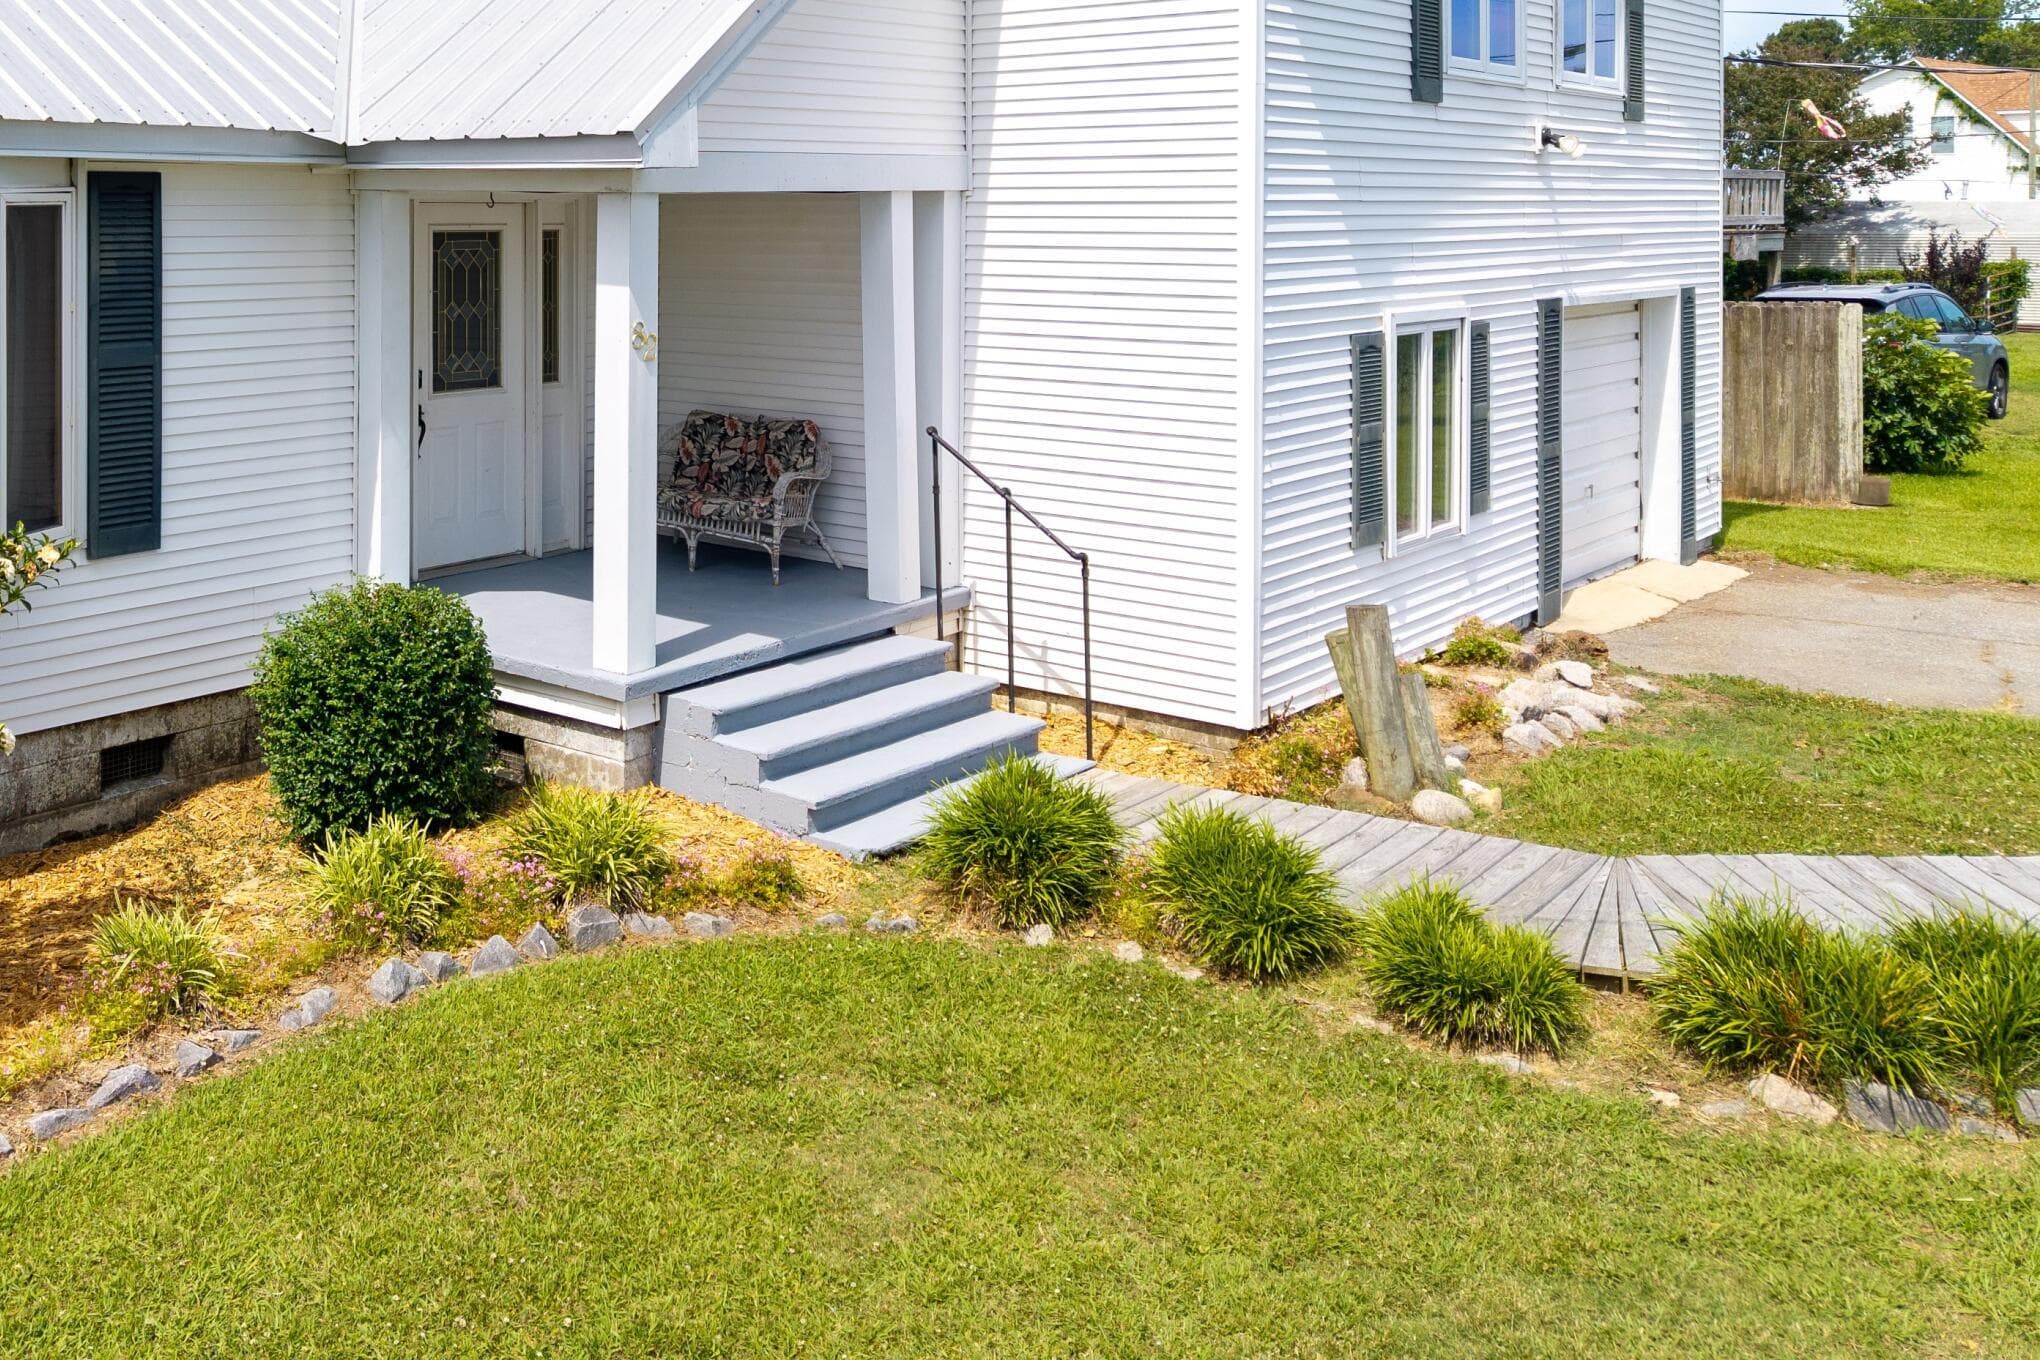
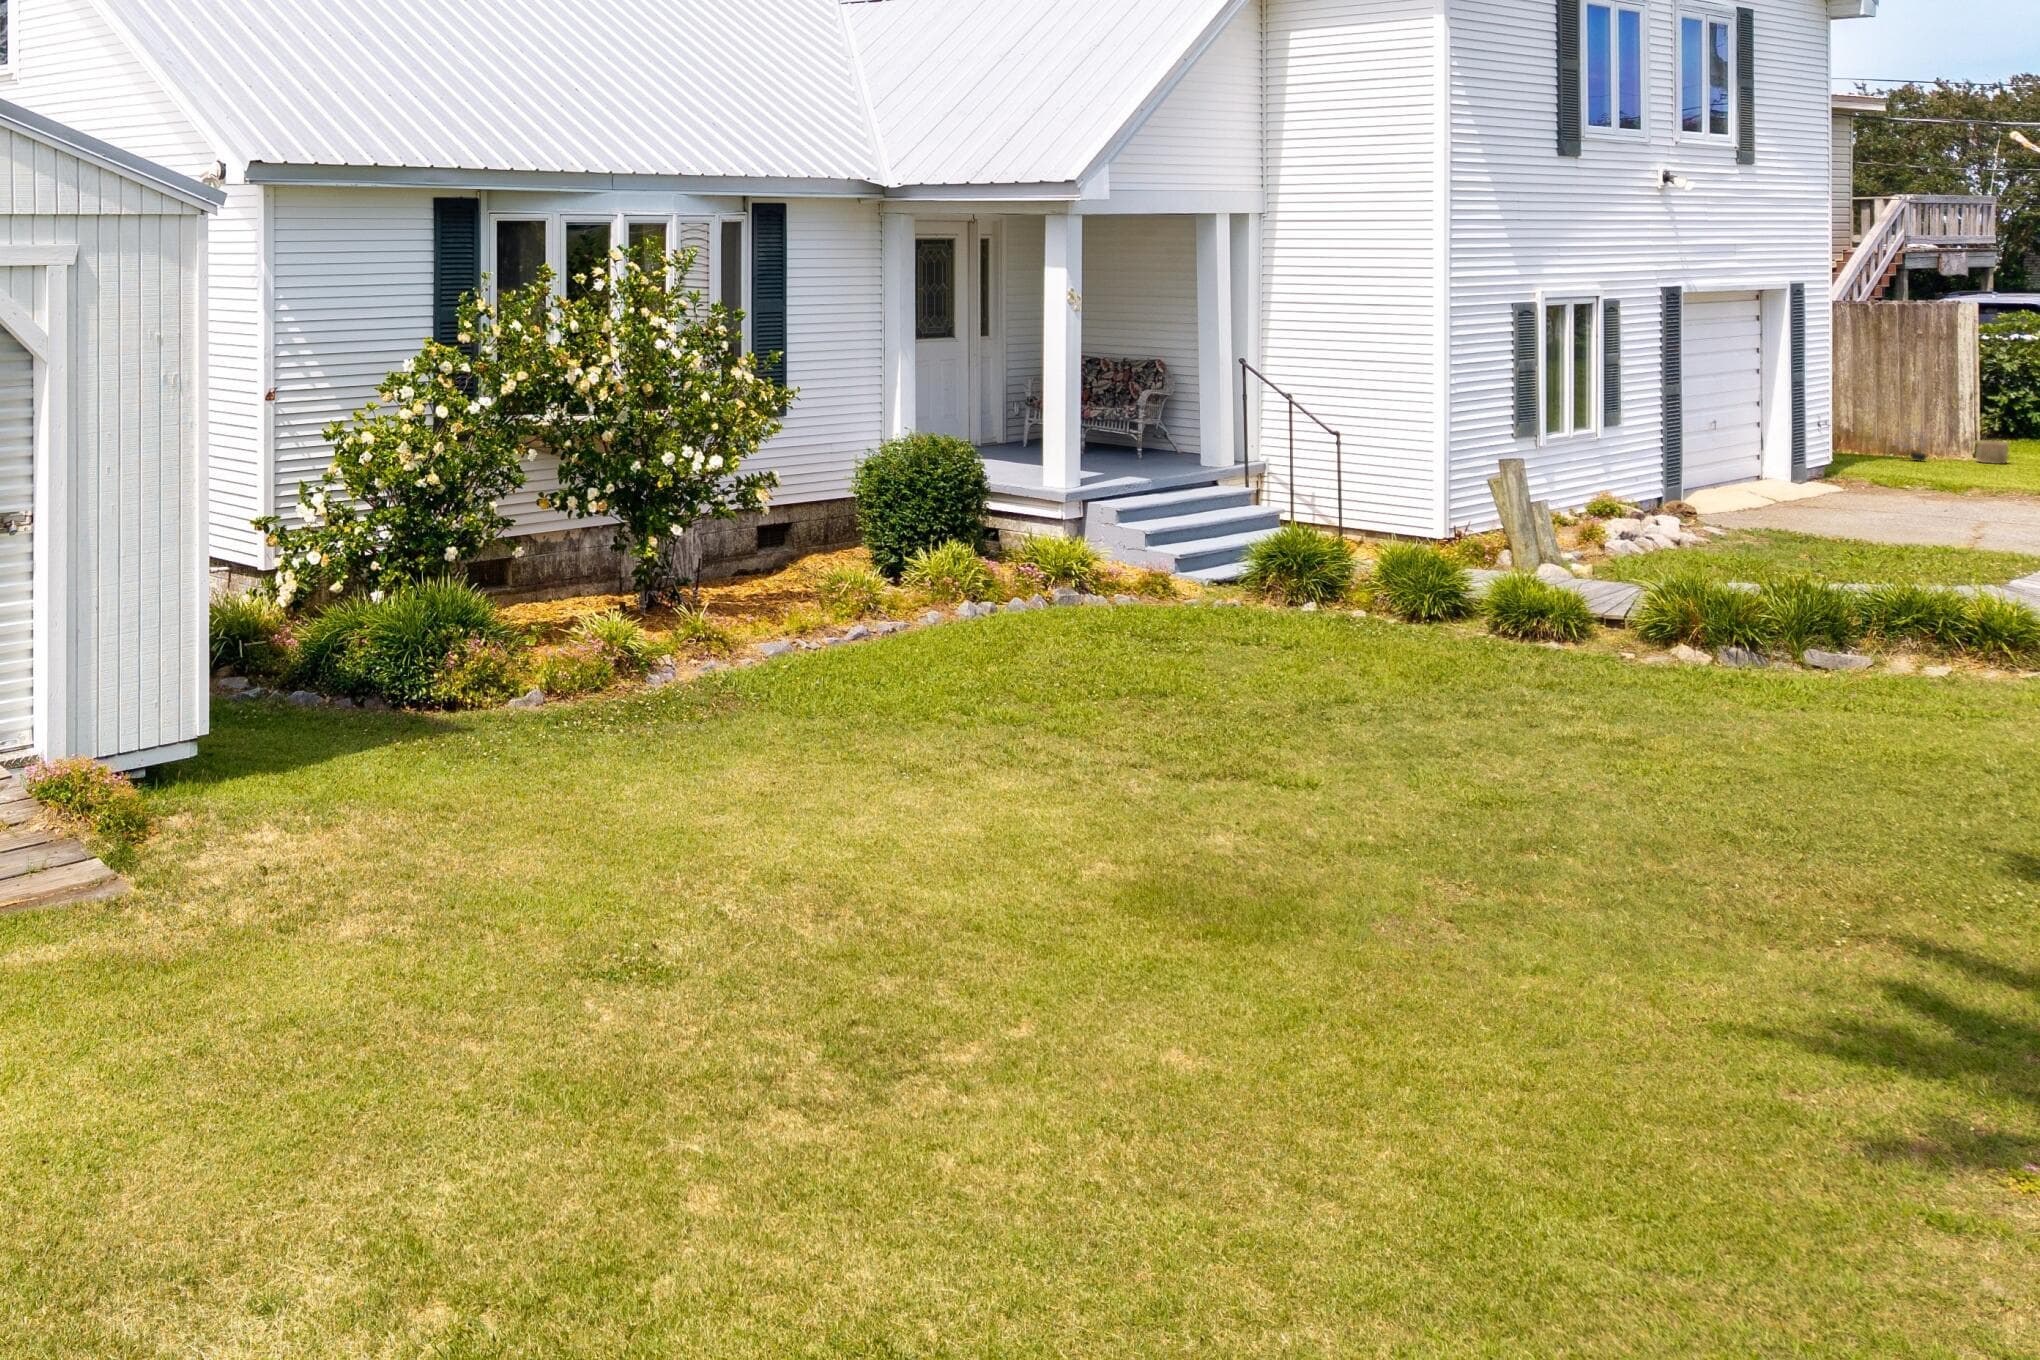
potted plant: none [1749,459,1801,503] -> present [1893,429,1927,461]

